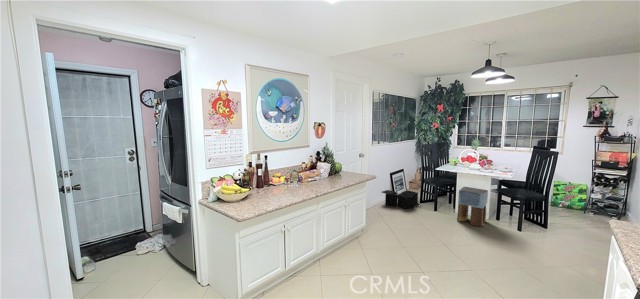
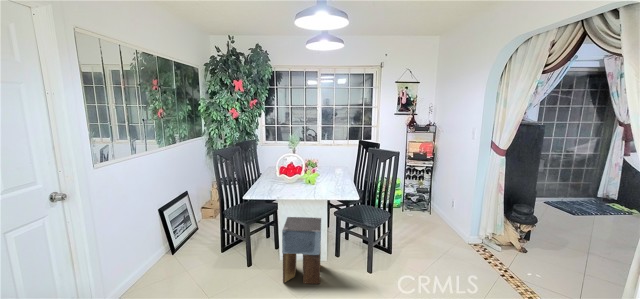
storage bin: present [382,190,418,209] -> none [135,233,218,282]

